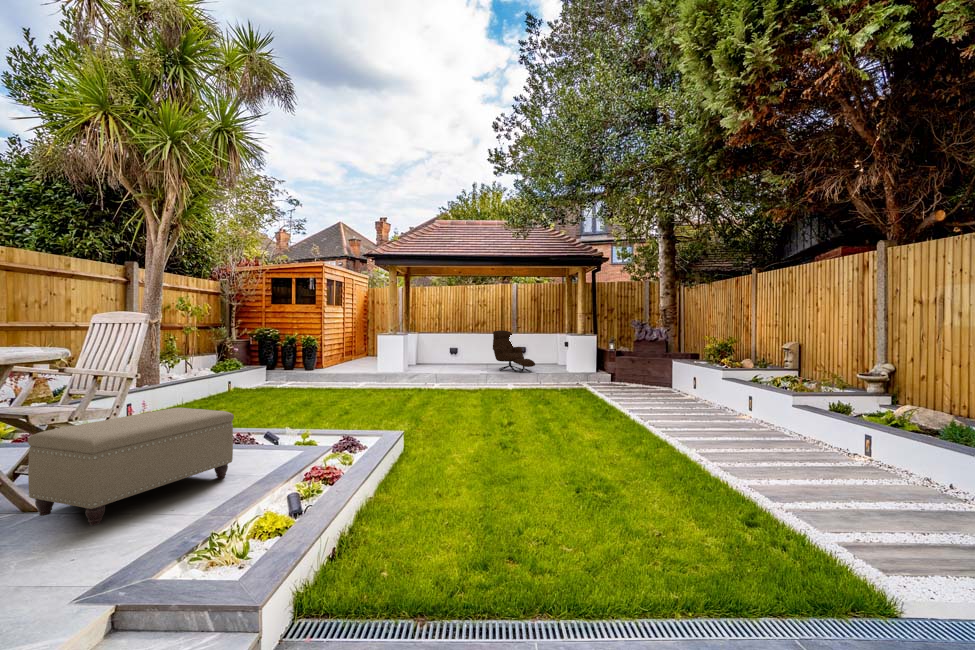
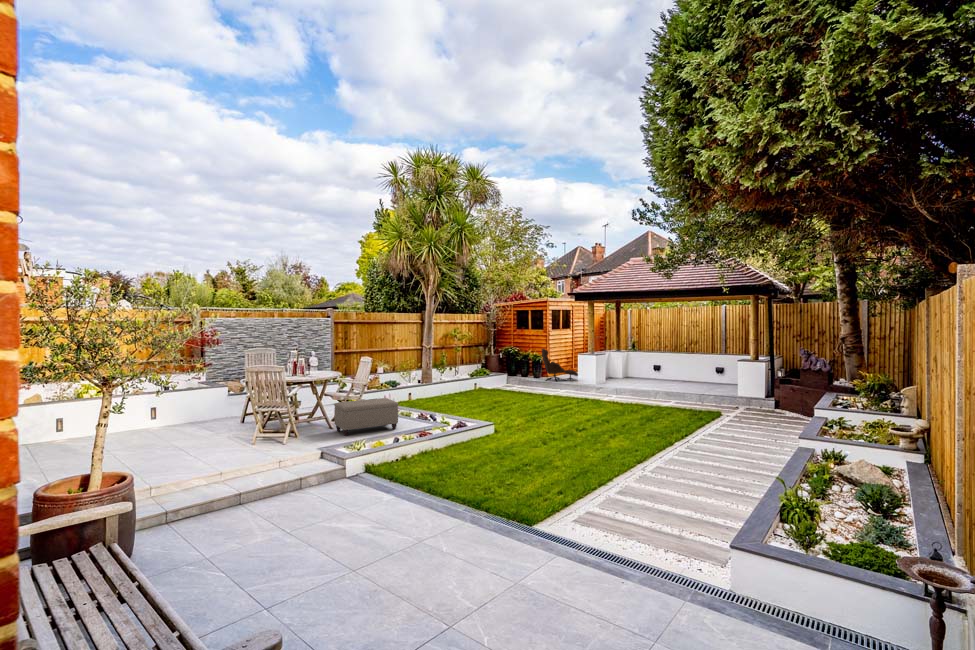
lounge chair: present [493,330,535,372] -> present [542,348,578,381]

